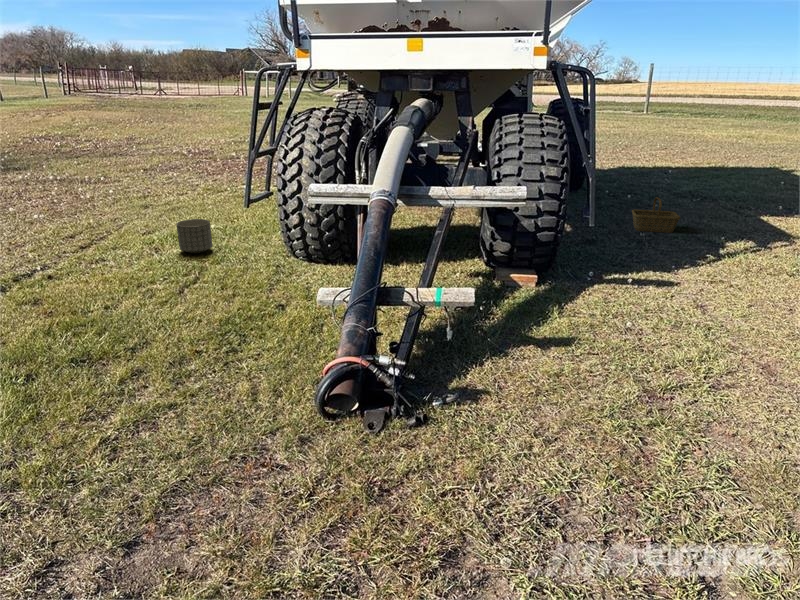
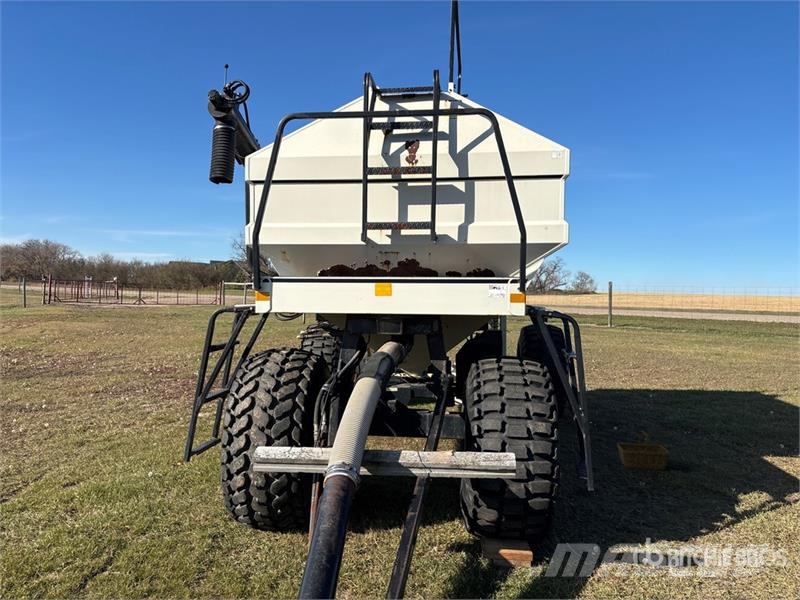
planter: present [176,219,212,254] -> none [100,471,142,516]

